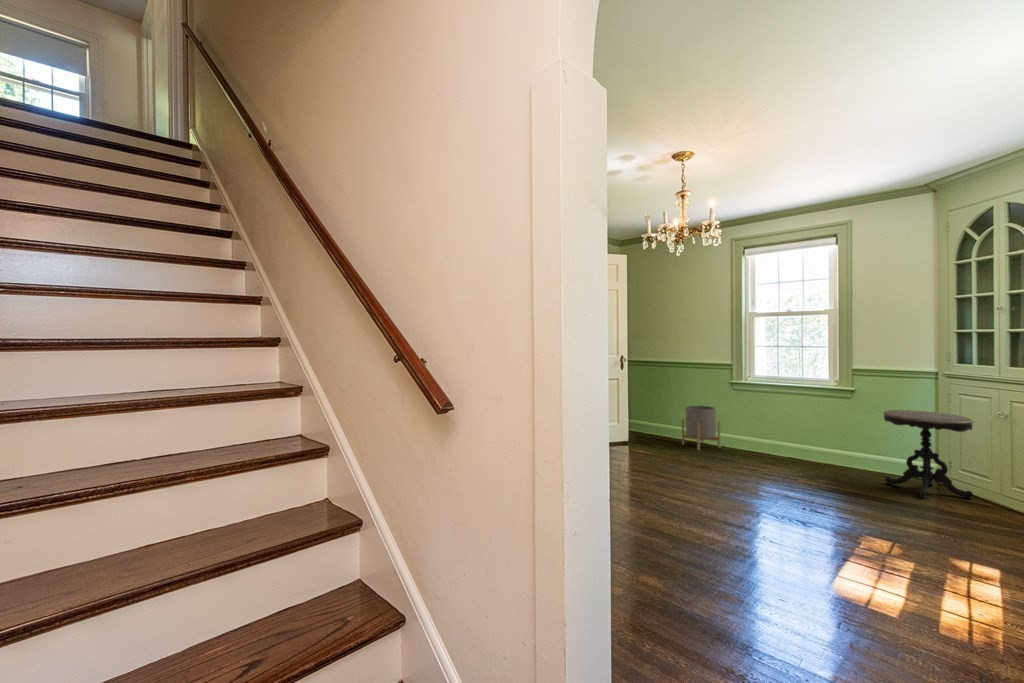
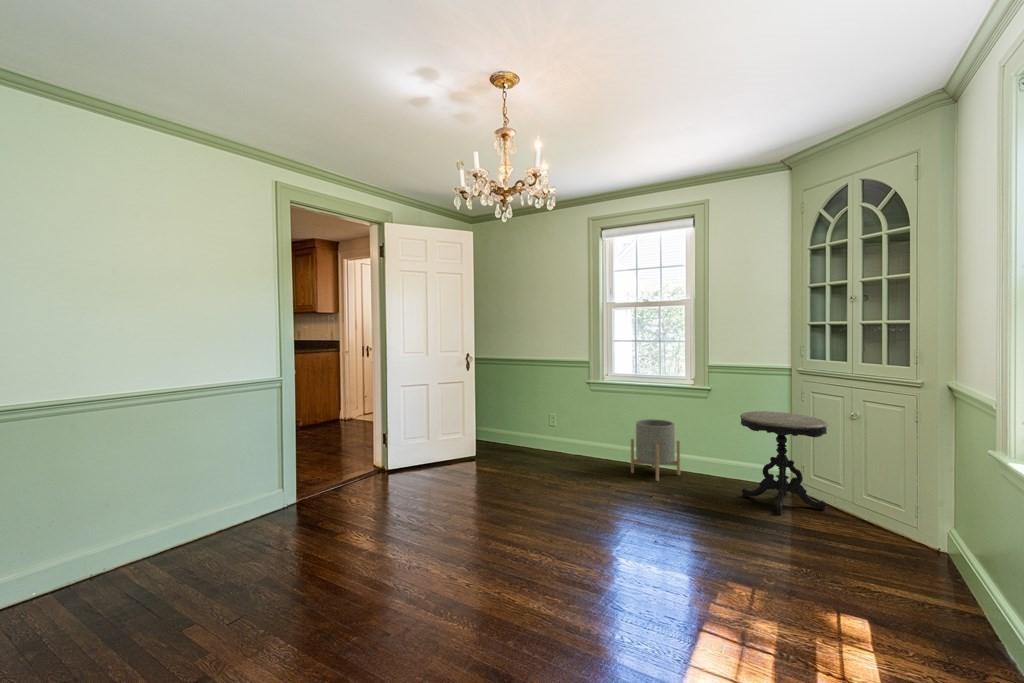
planter: present [682,406,720,450] -> present [631,419,680,481]

